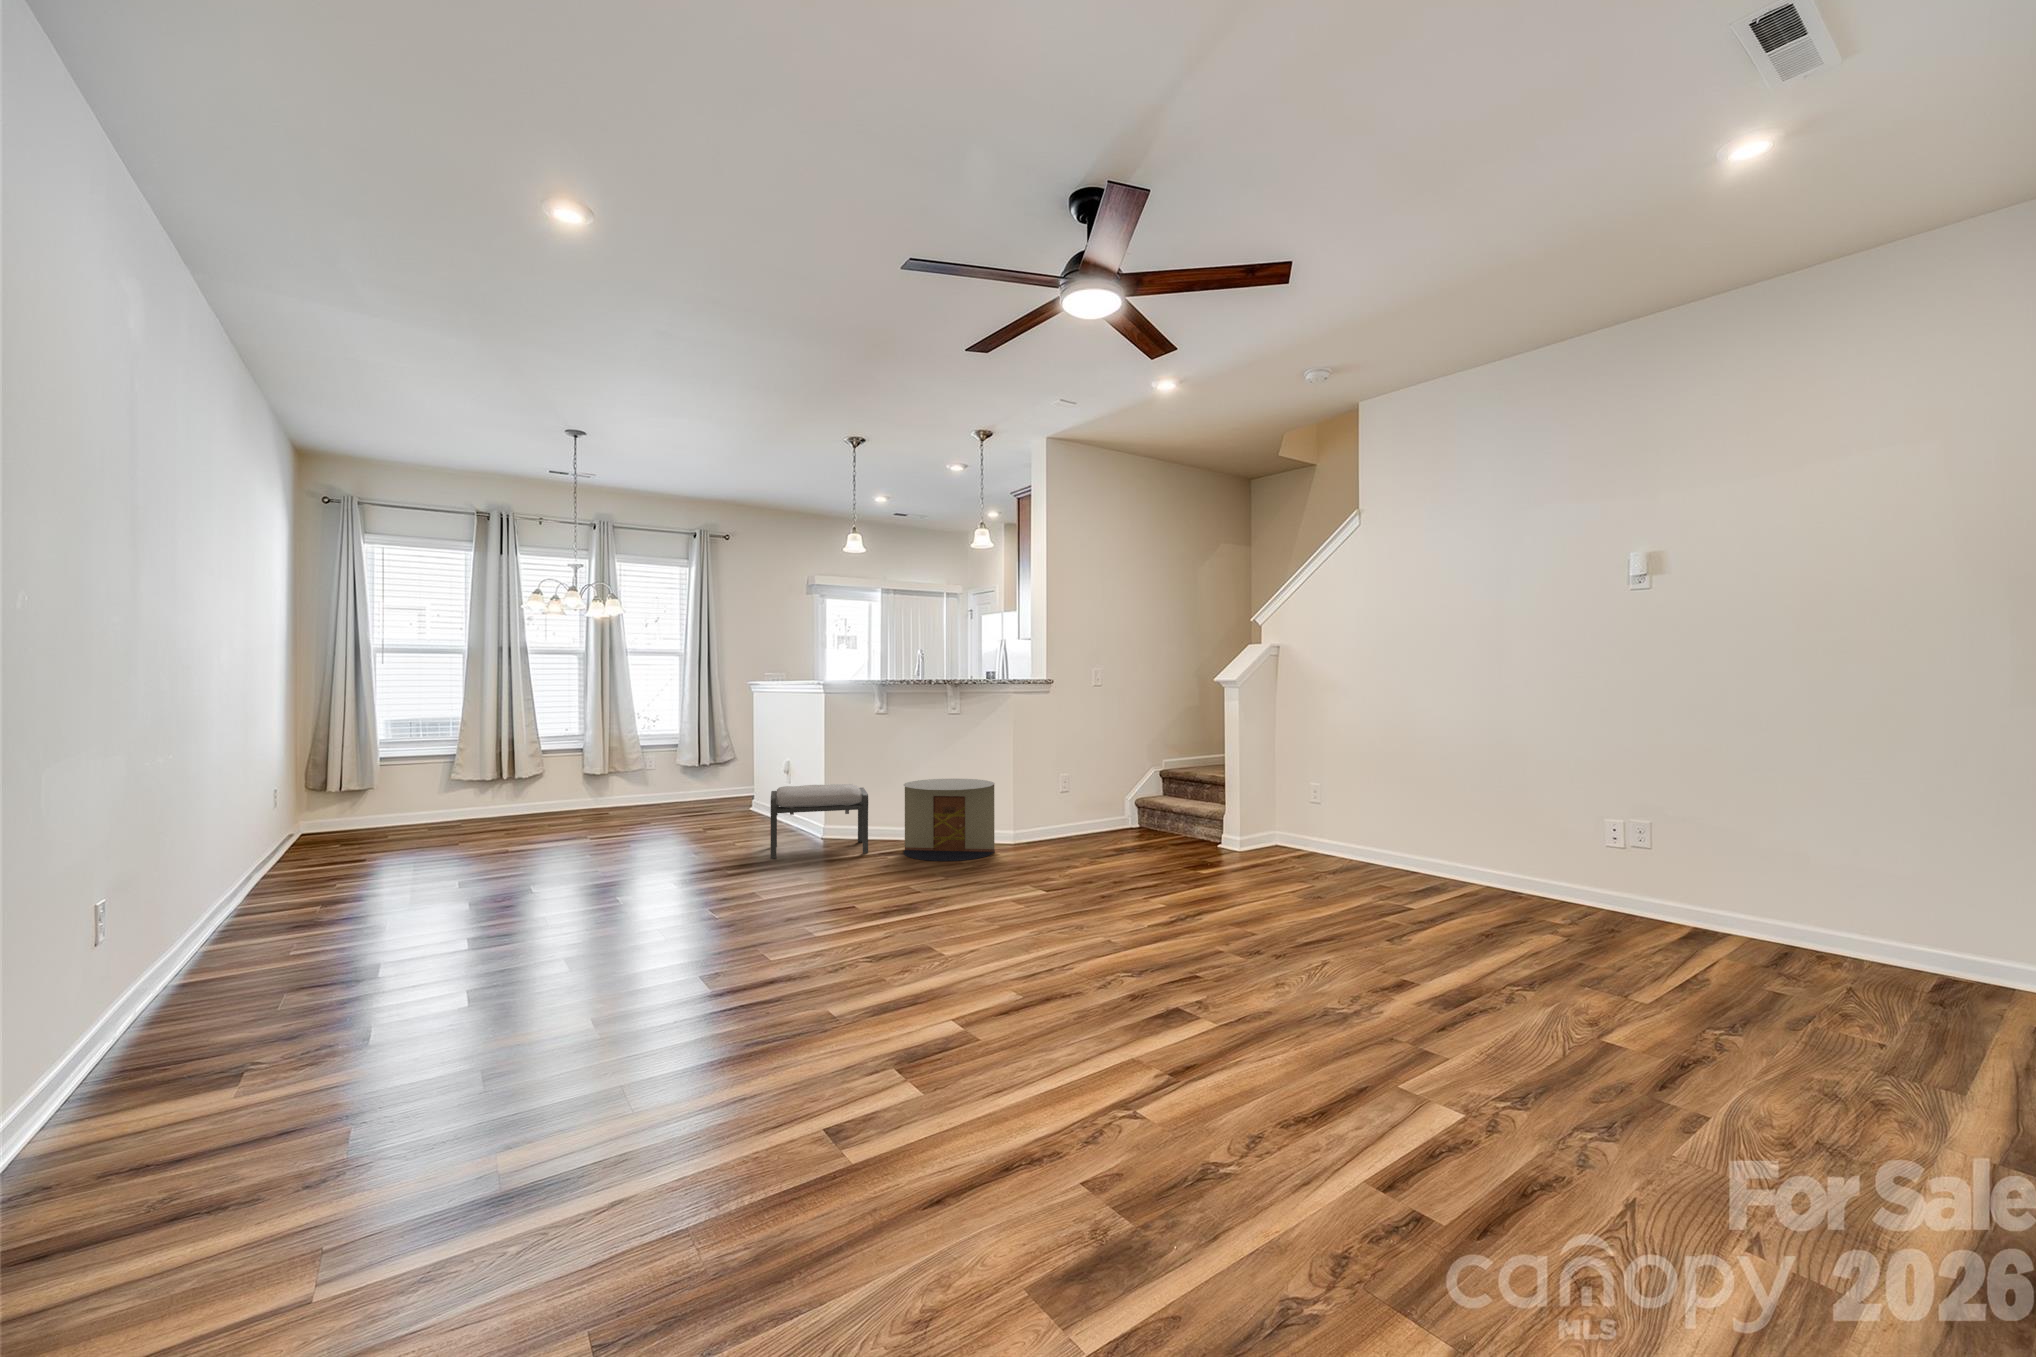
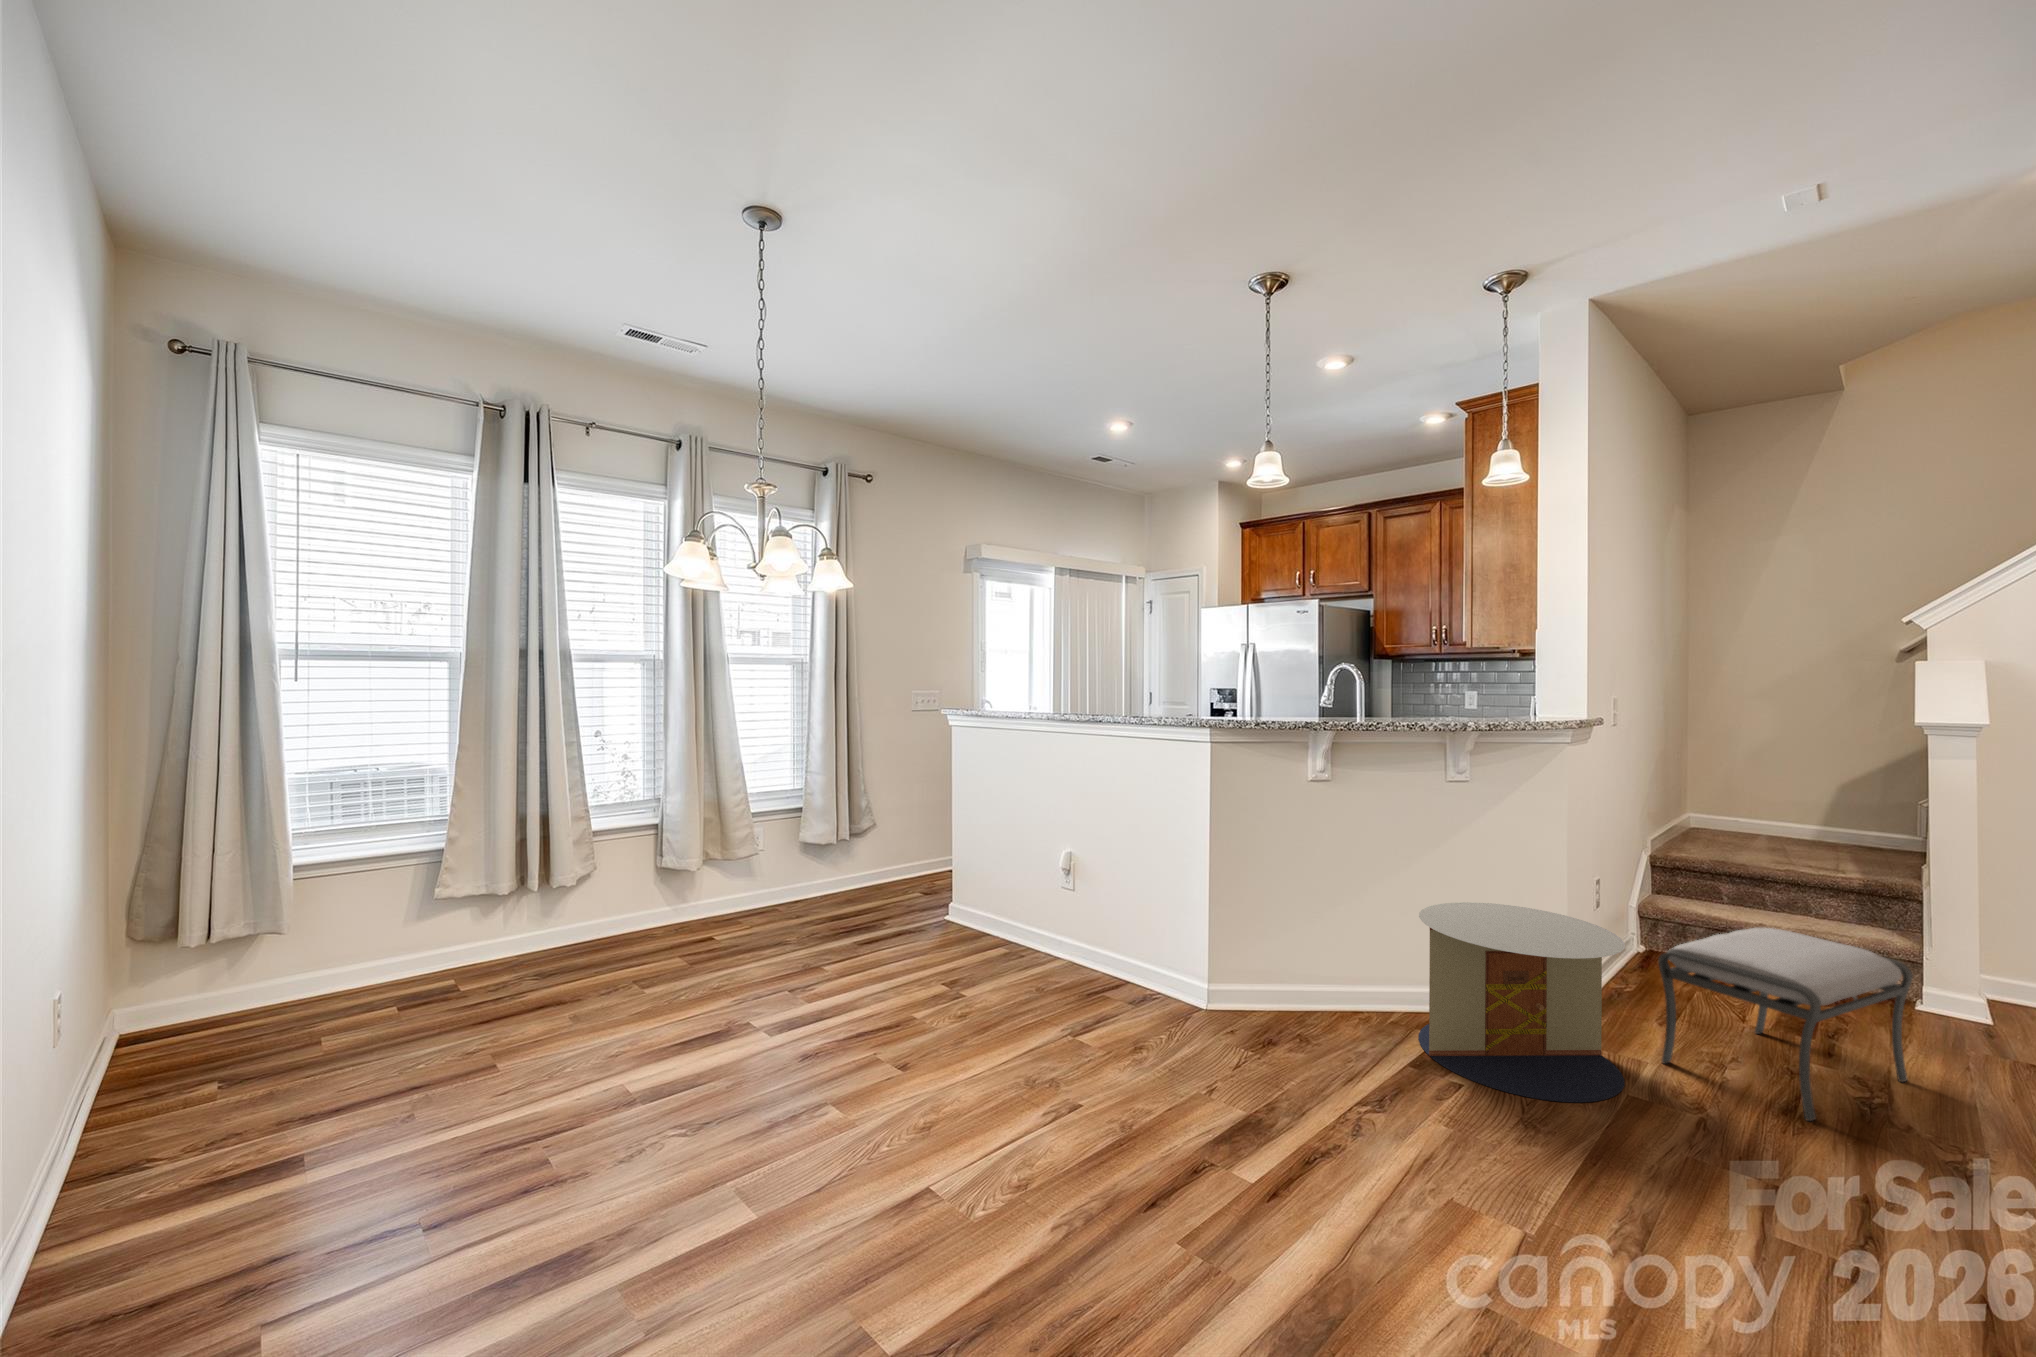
ottoman: present [771,784,868,859] -> present [1658,928,1913,1121]

